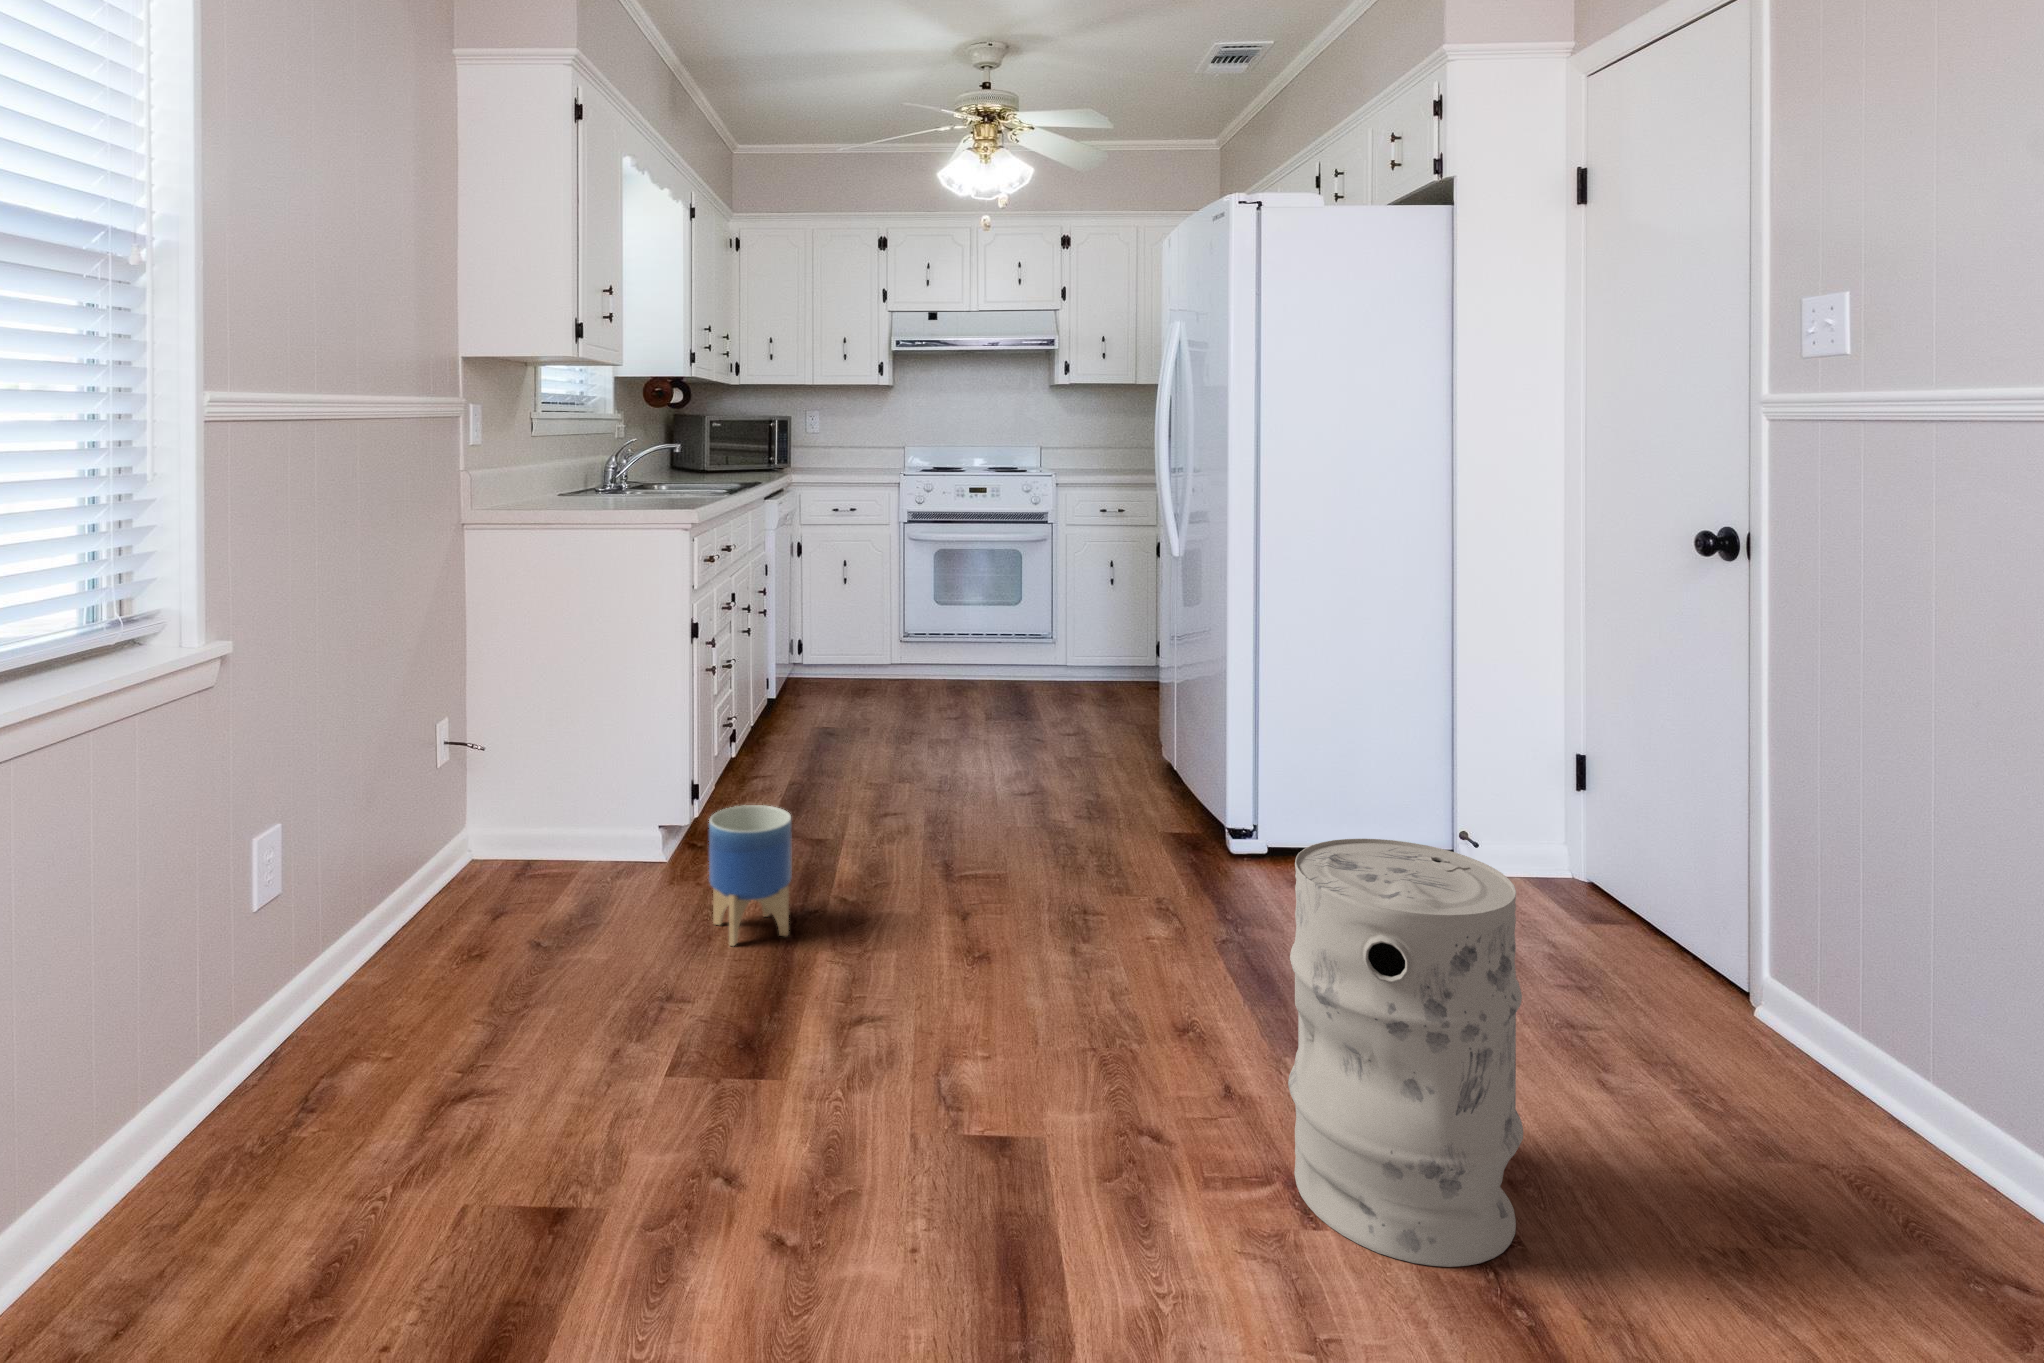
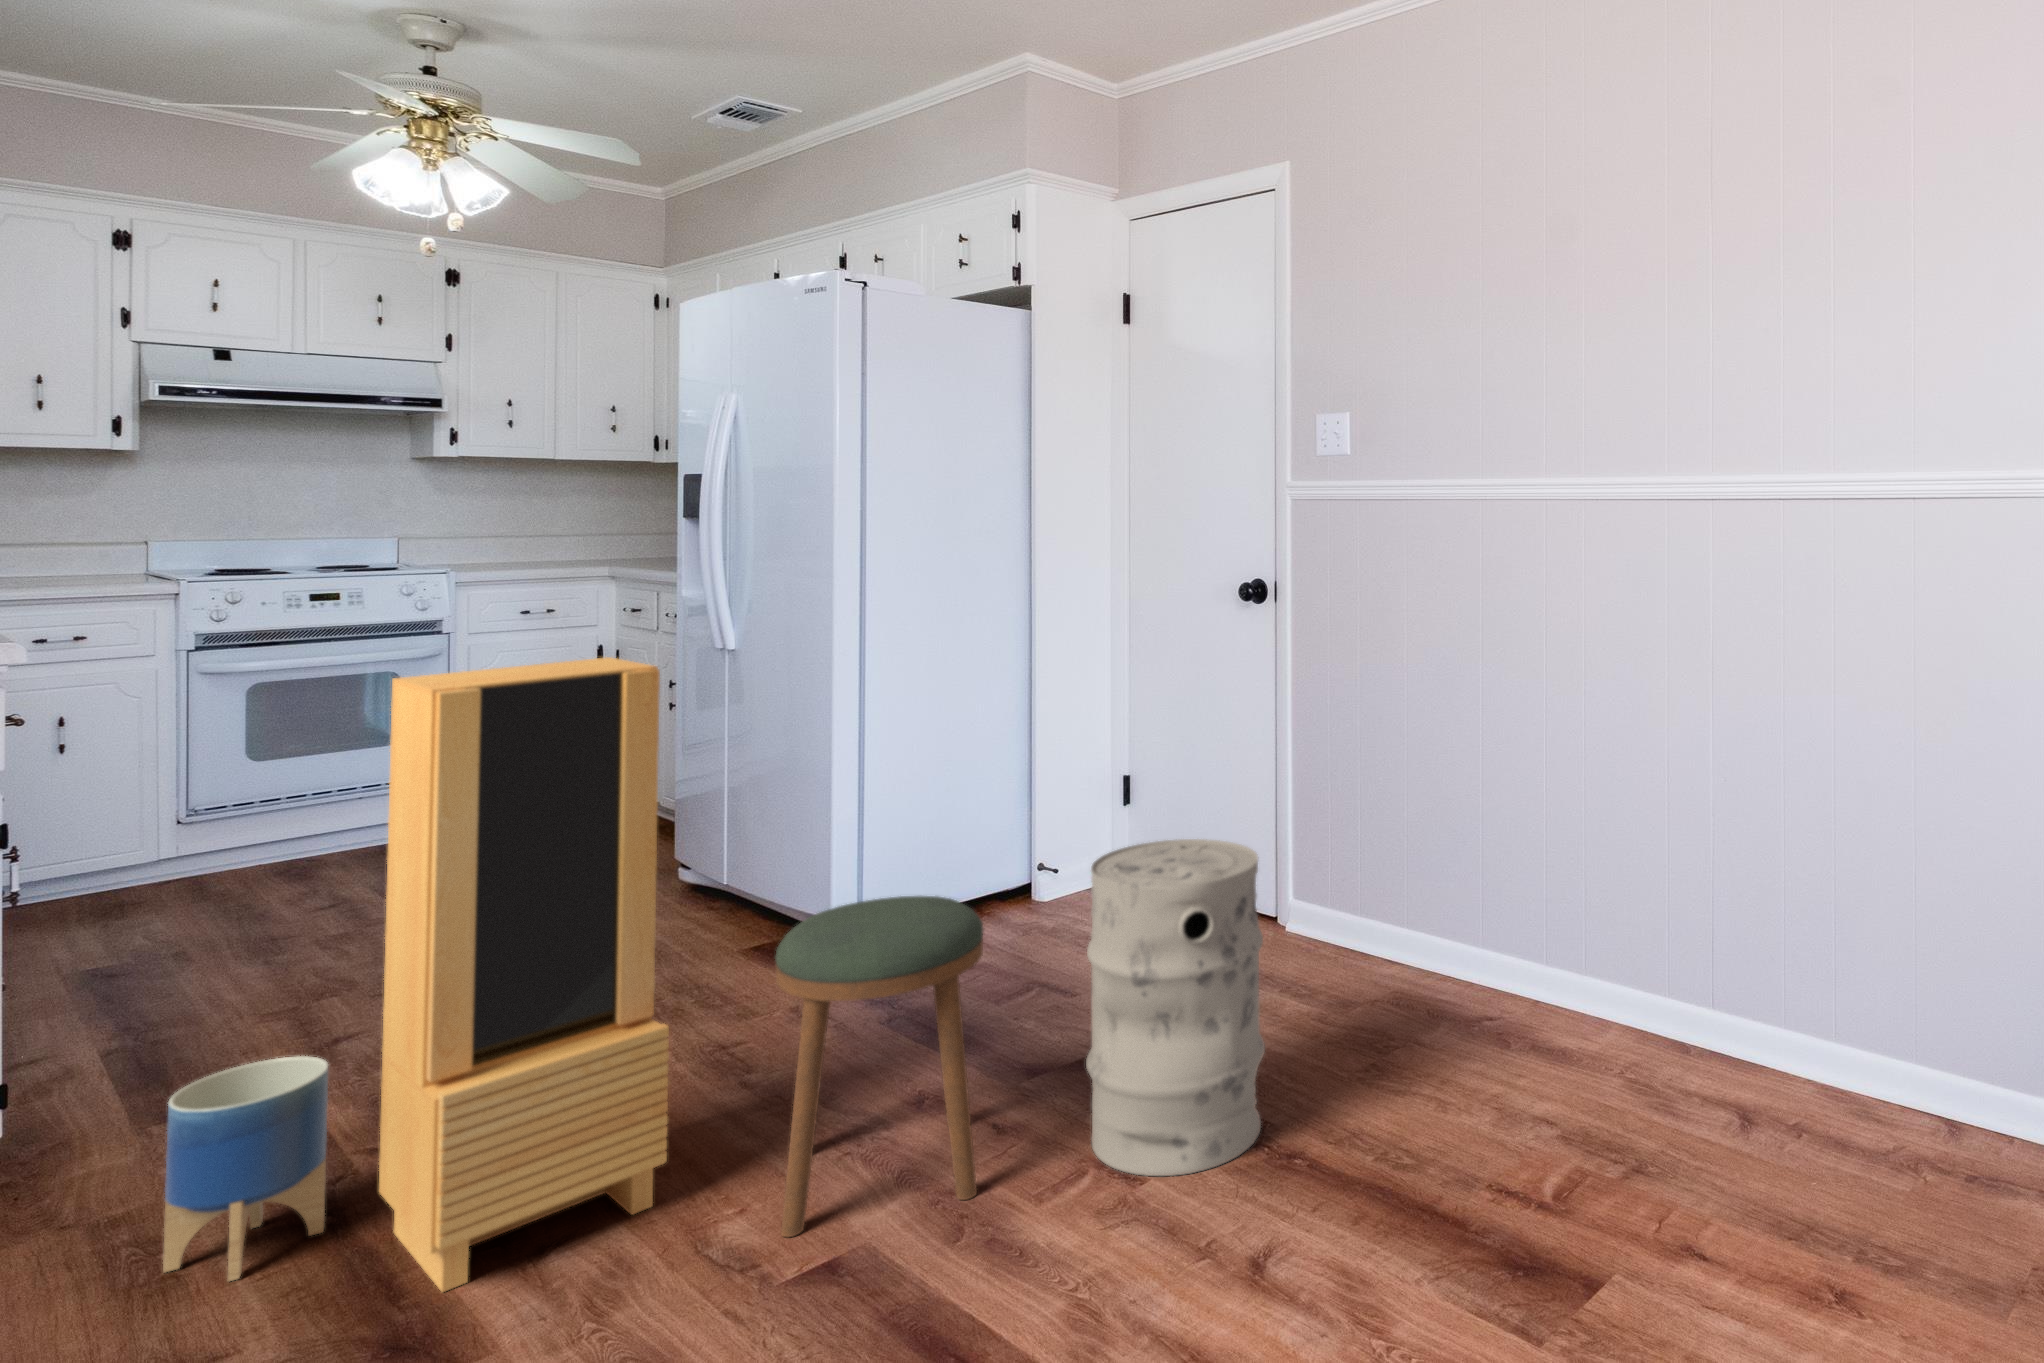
storage cabinet: none [789,553,951,1017] -> present [379,657,669,1292]
stool: none [995,813,1208,1146] -> present [775,896,983,1237]

